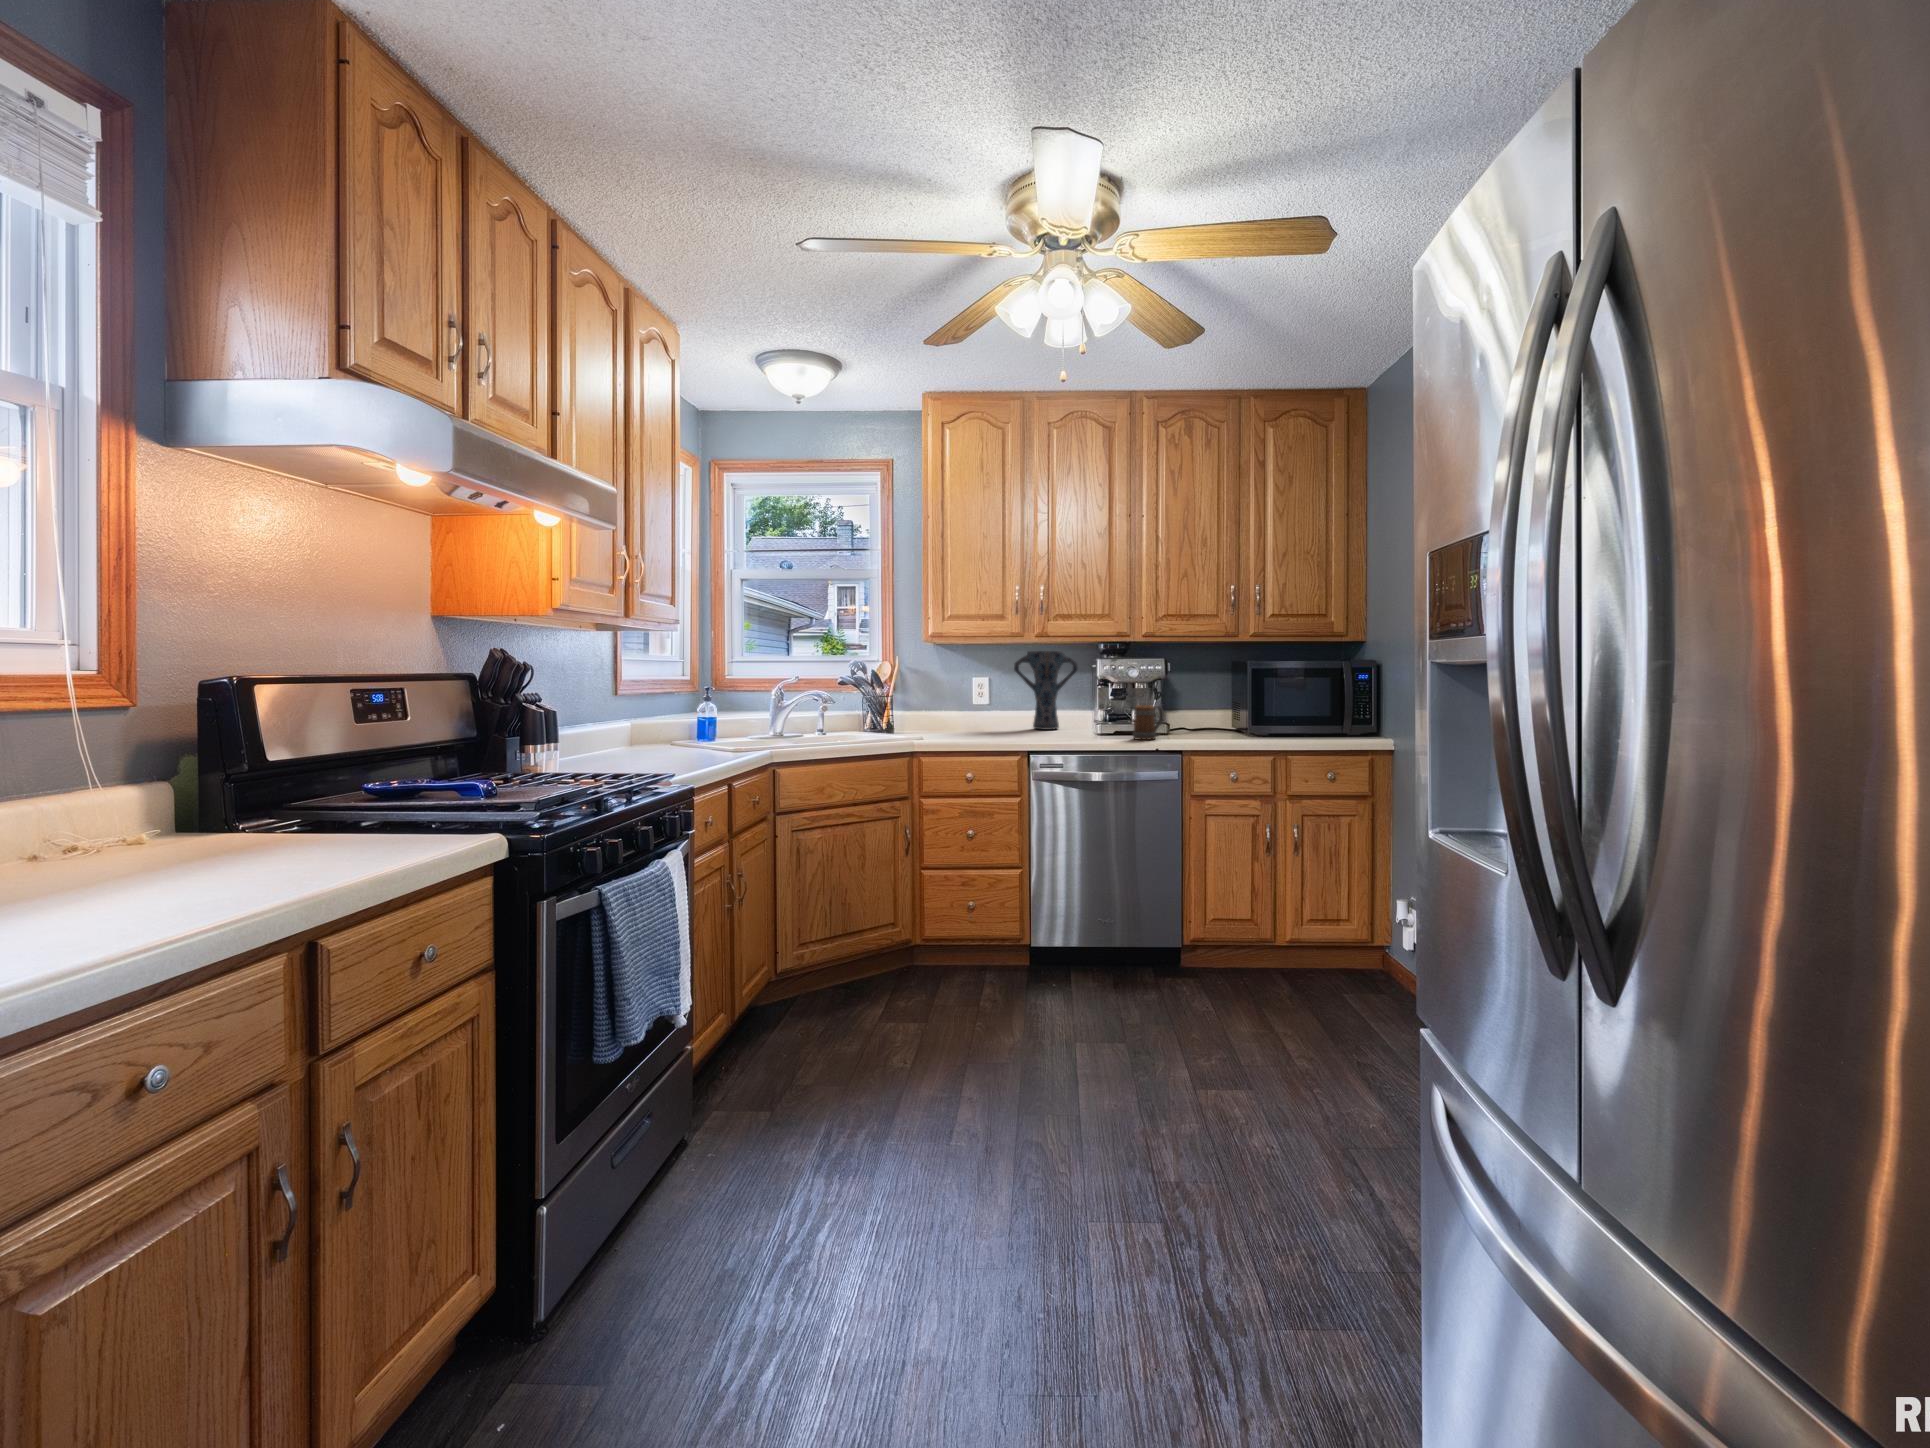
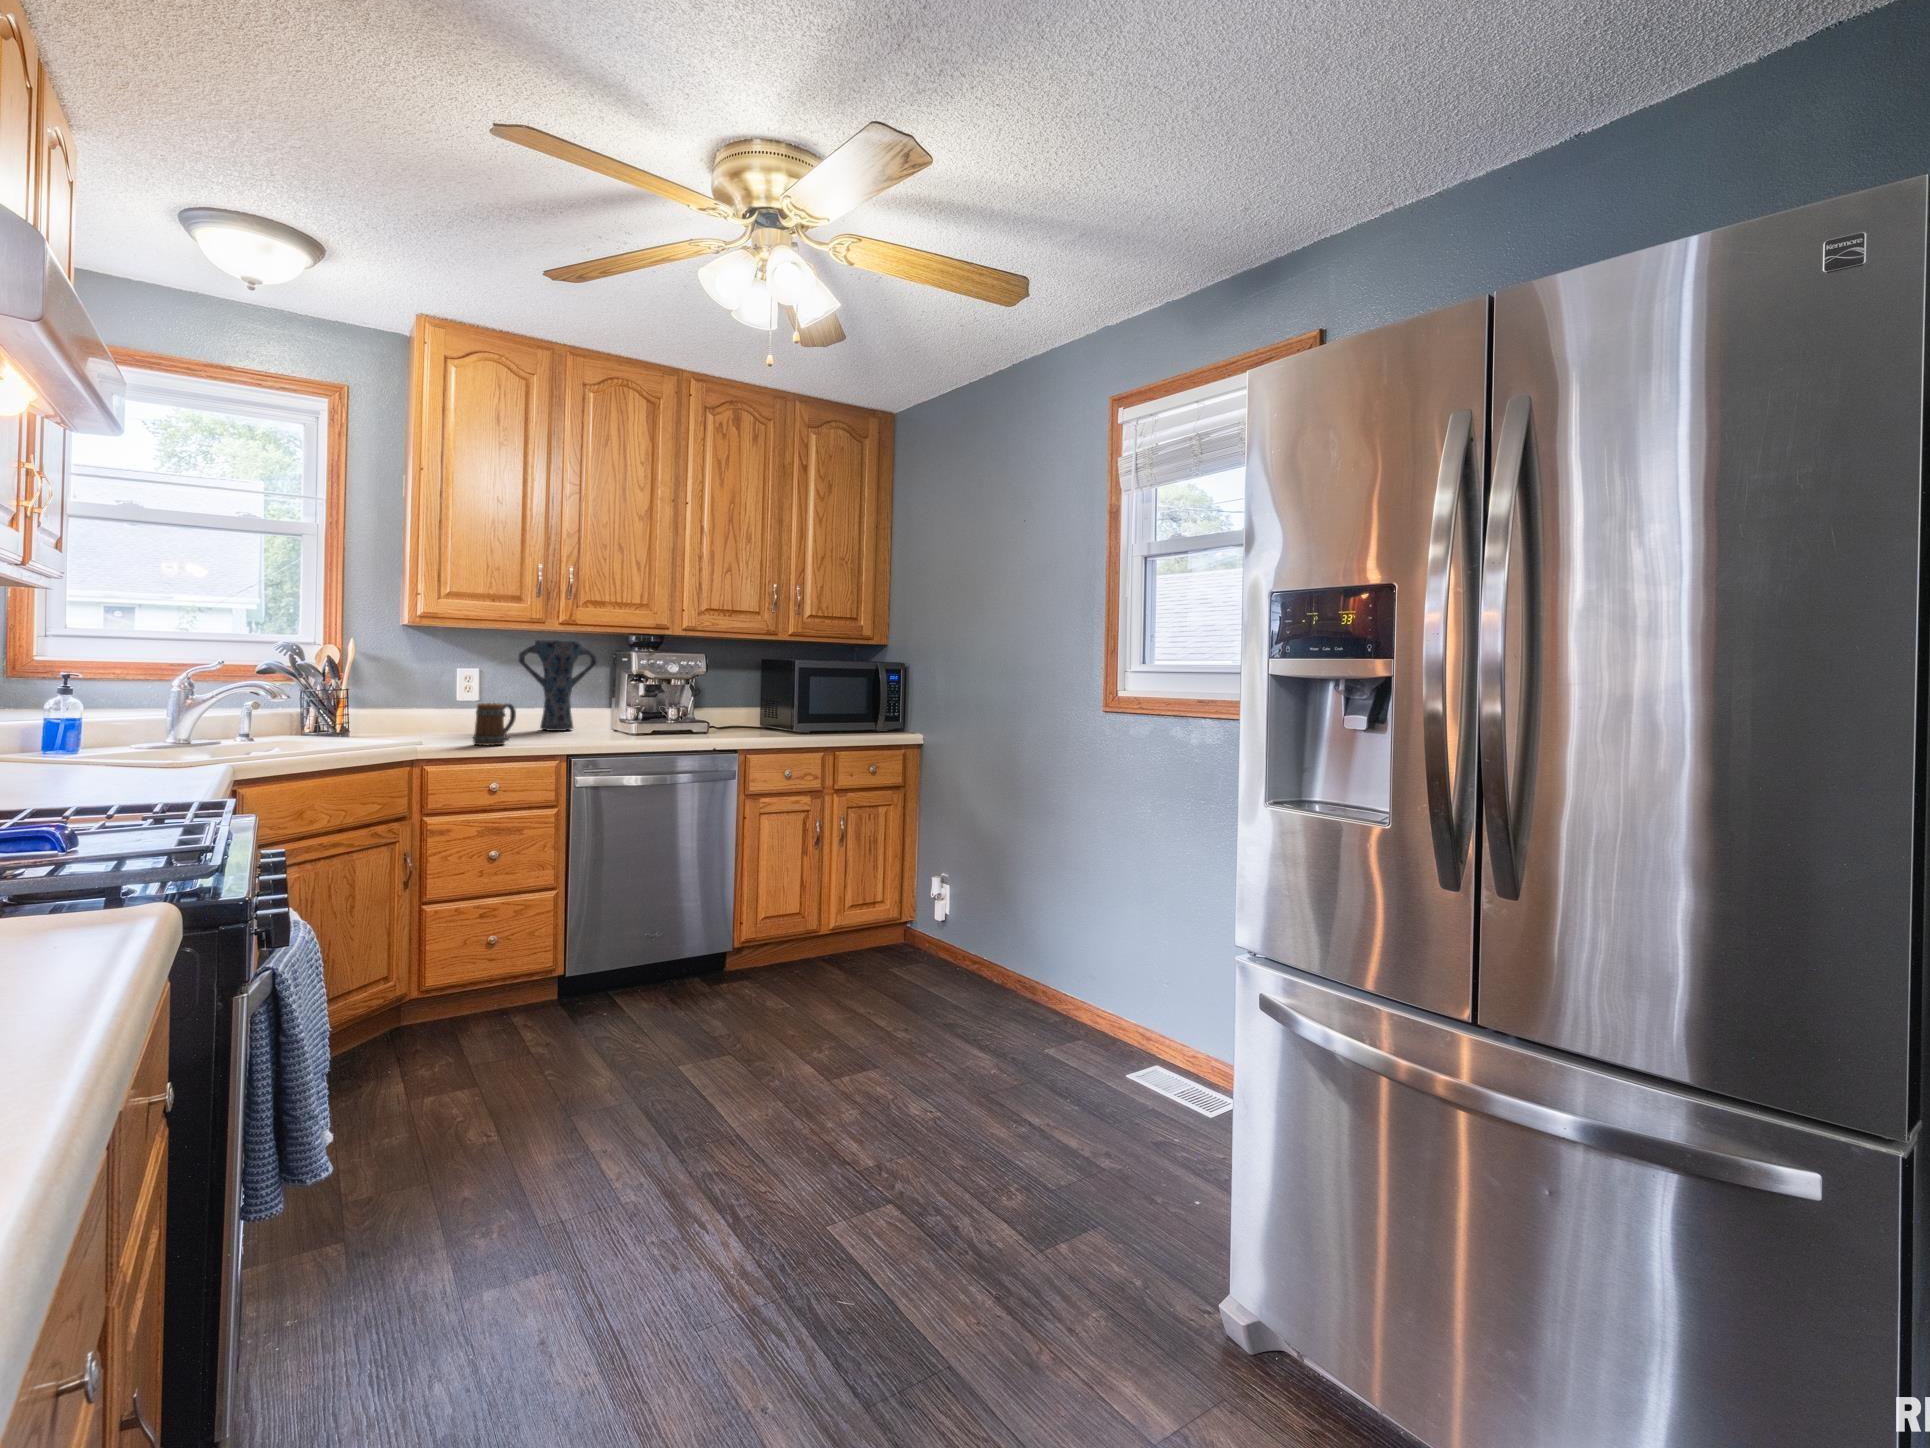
mug: present [1133,705,1164,740] -> present [473,703,516,745]

